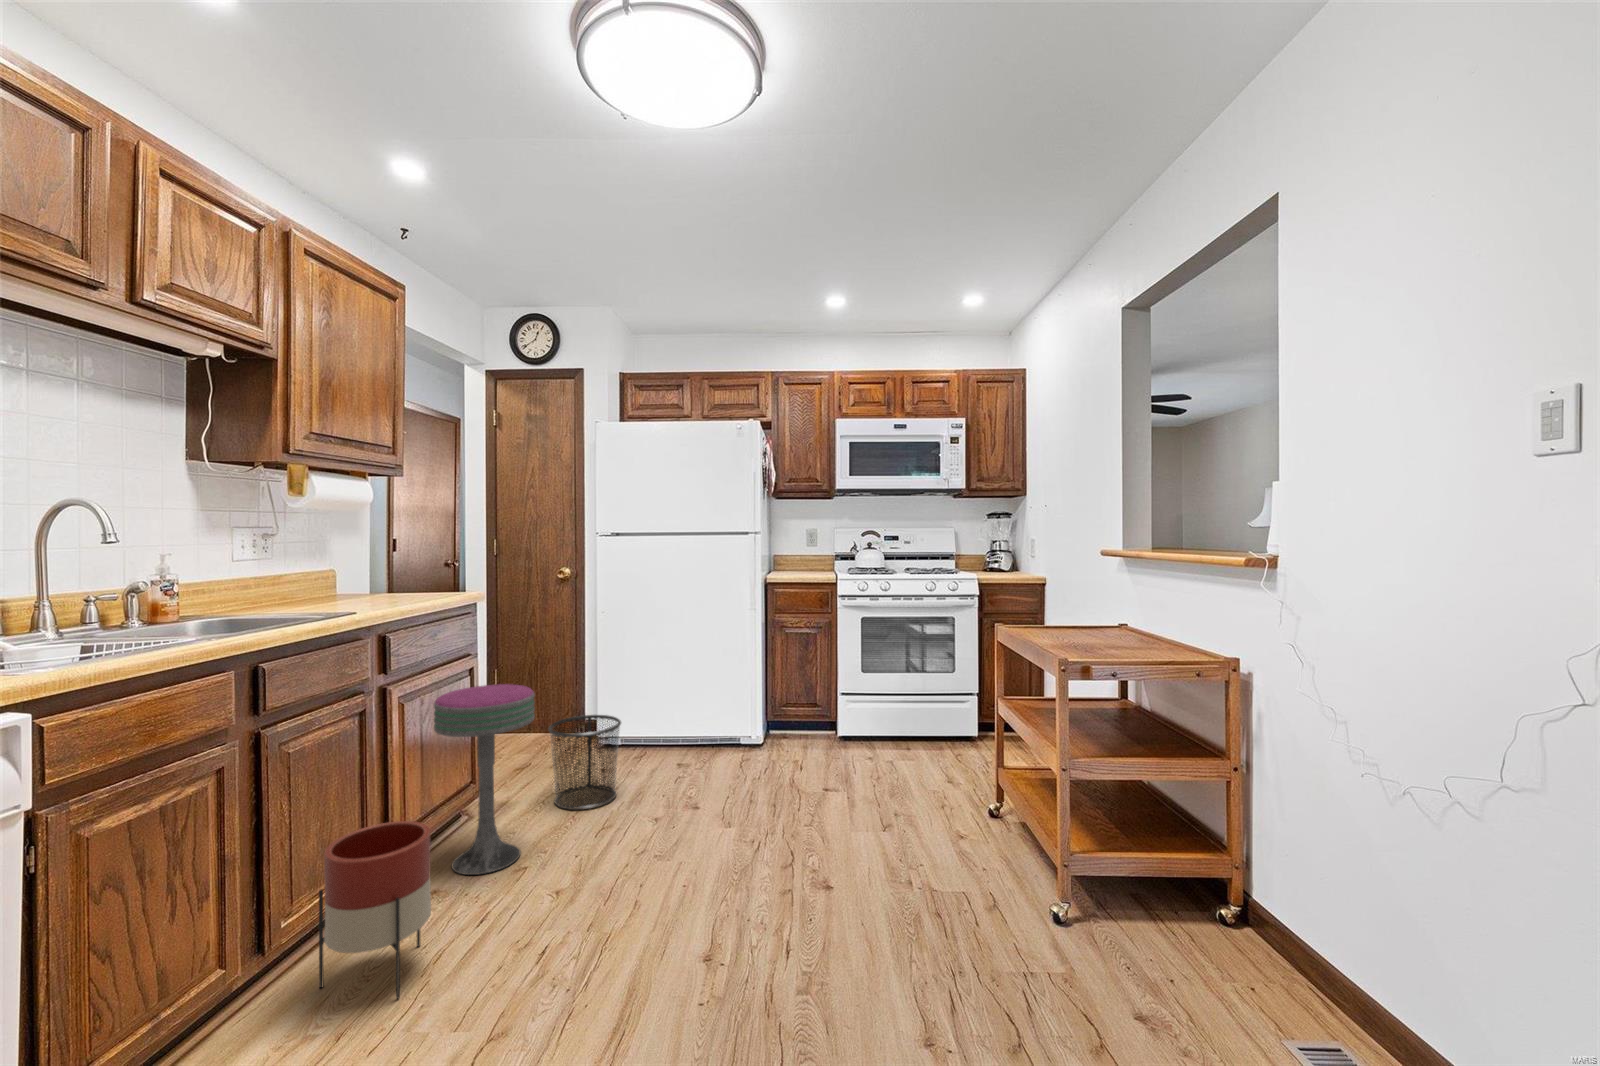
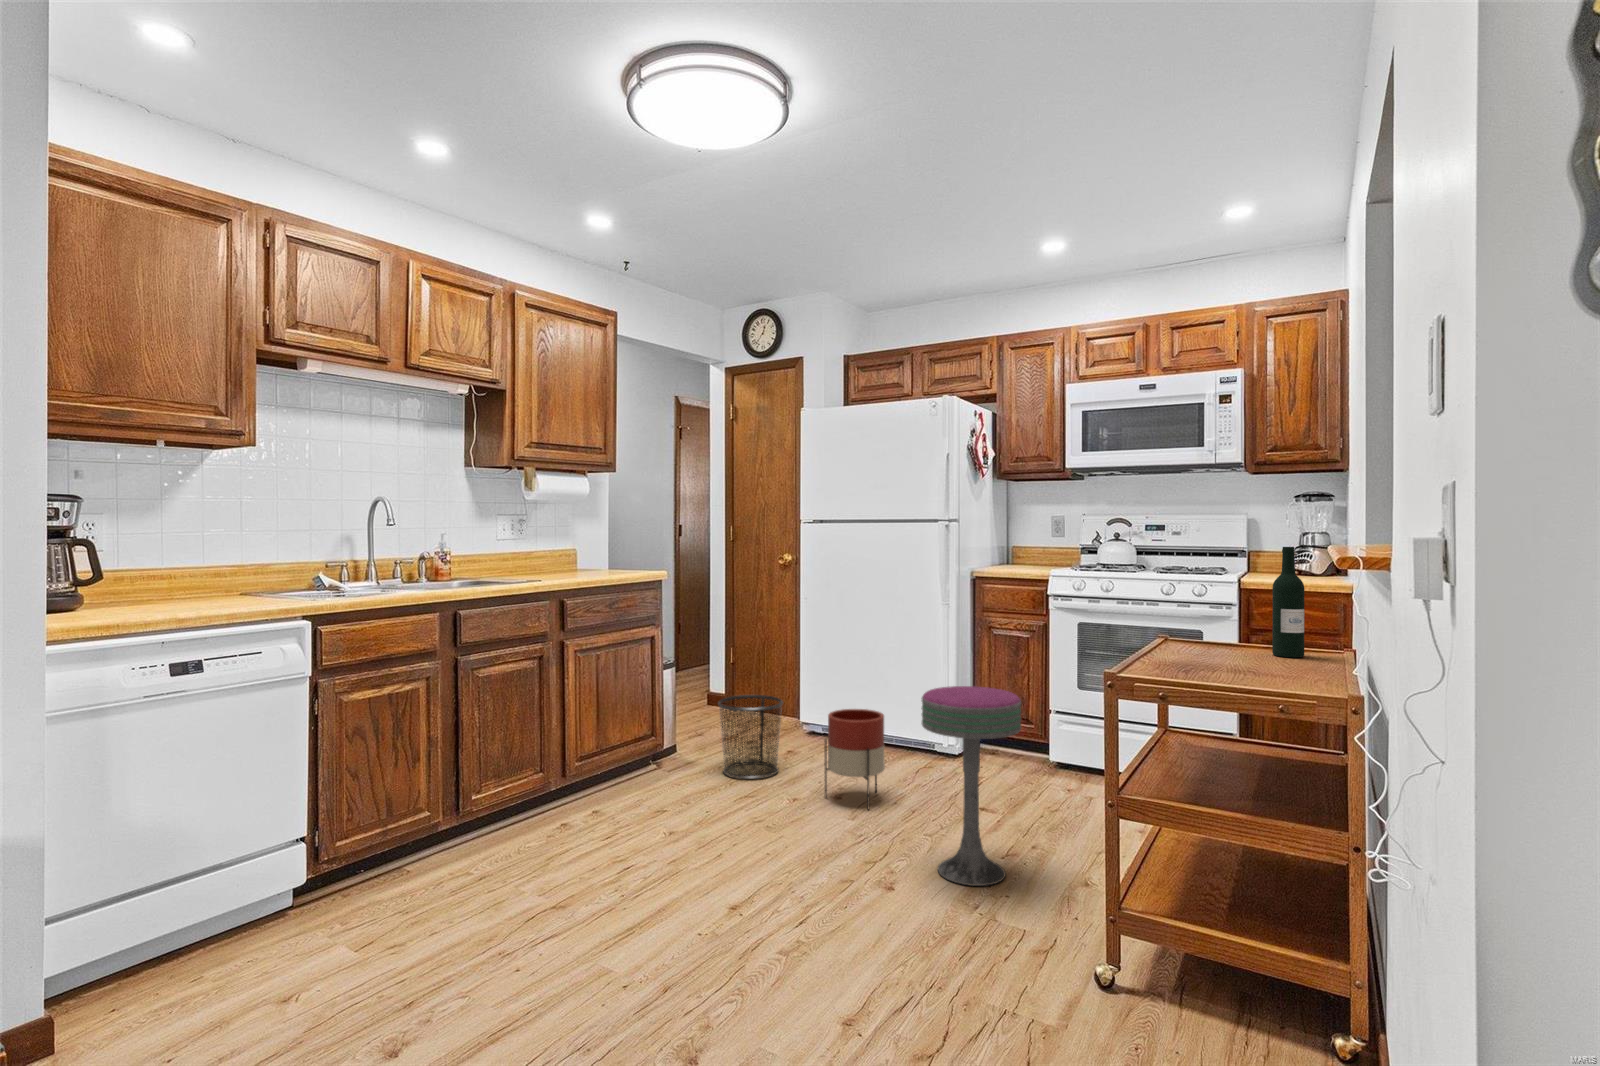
wine bottle: none [1120,551,1144,635] -> present [1272,547,1304,657]
bar stool: present [434,684,535,875] -> present [921,686,1021,886]
planter: present [319,821,431,999] -> present [825,709,885,809]

